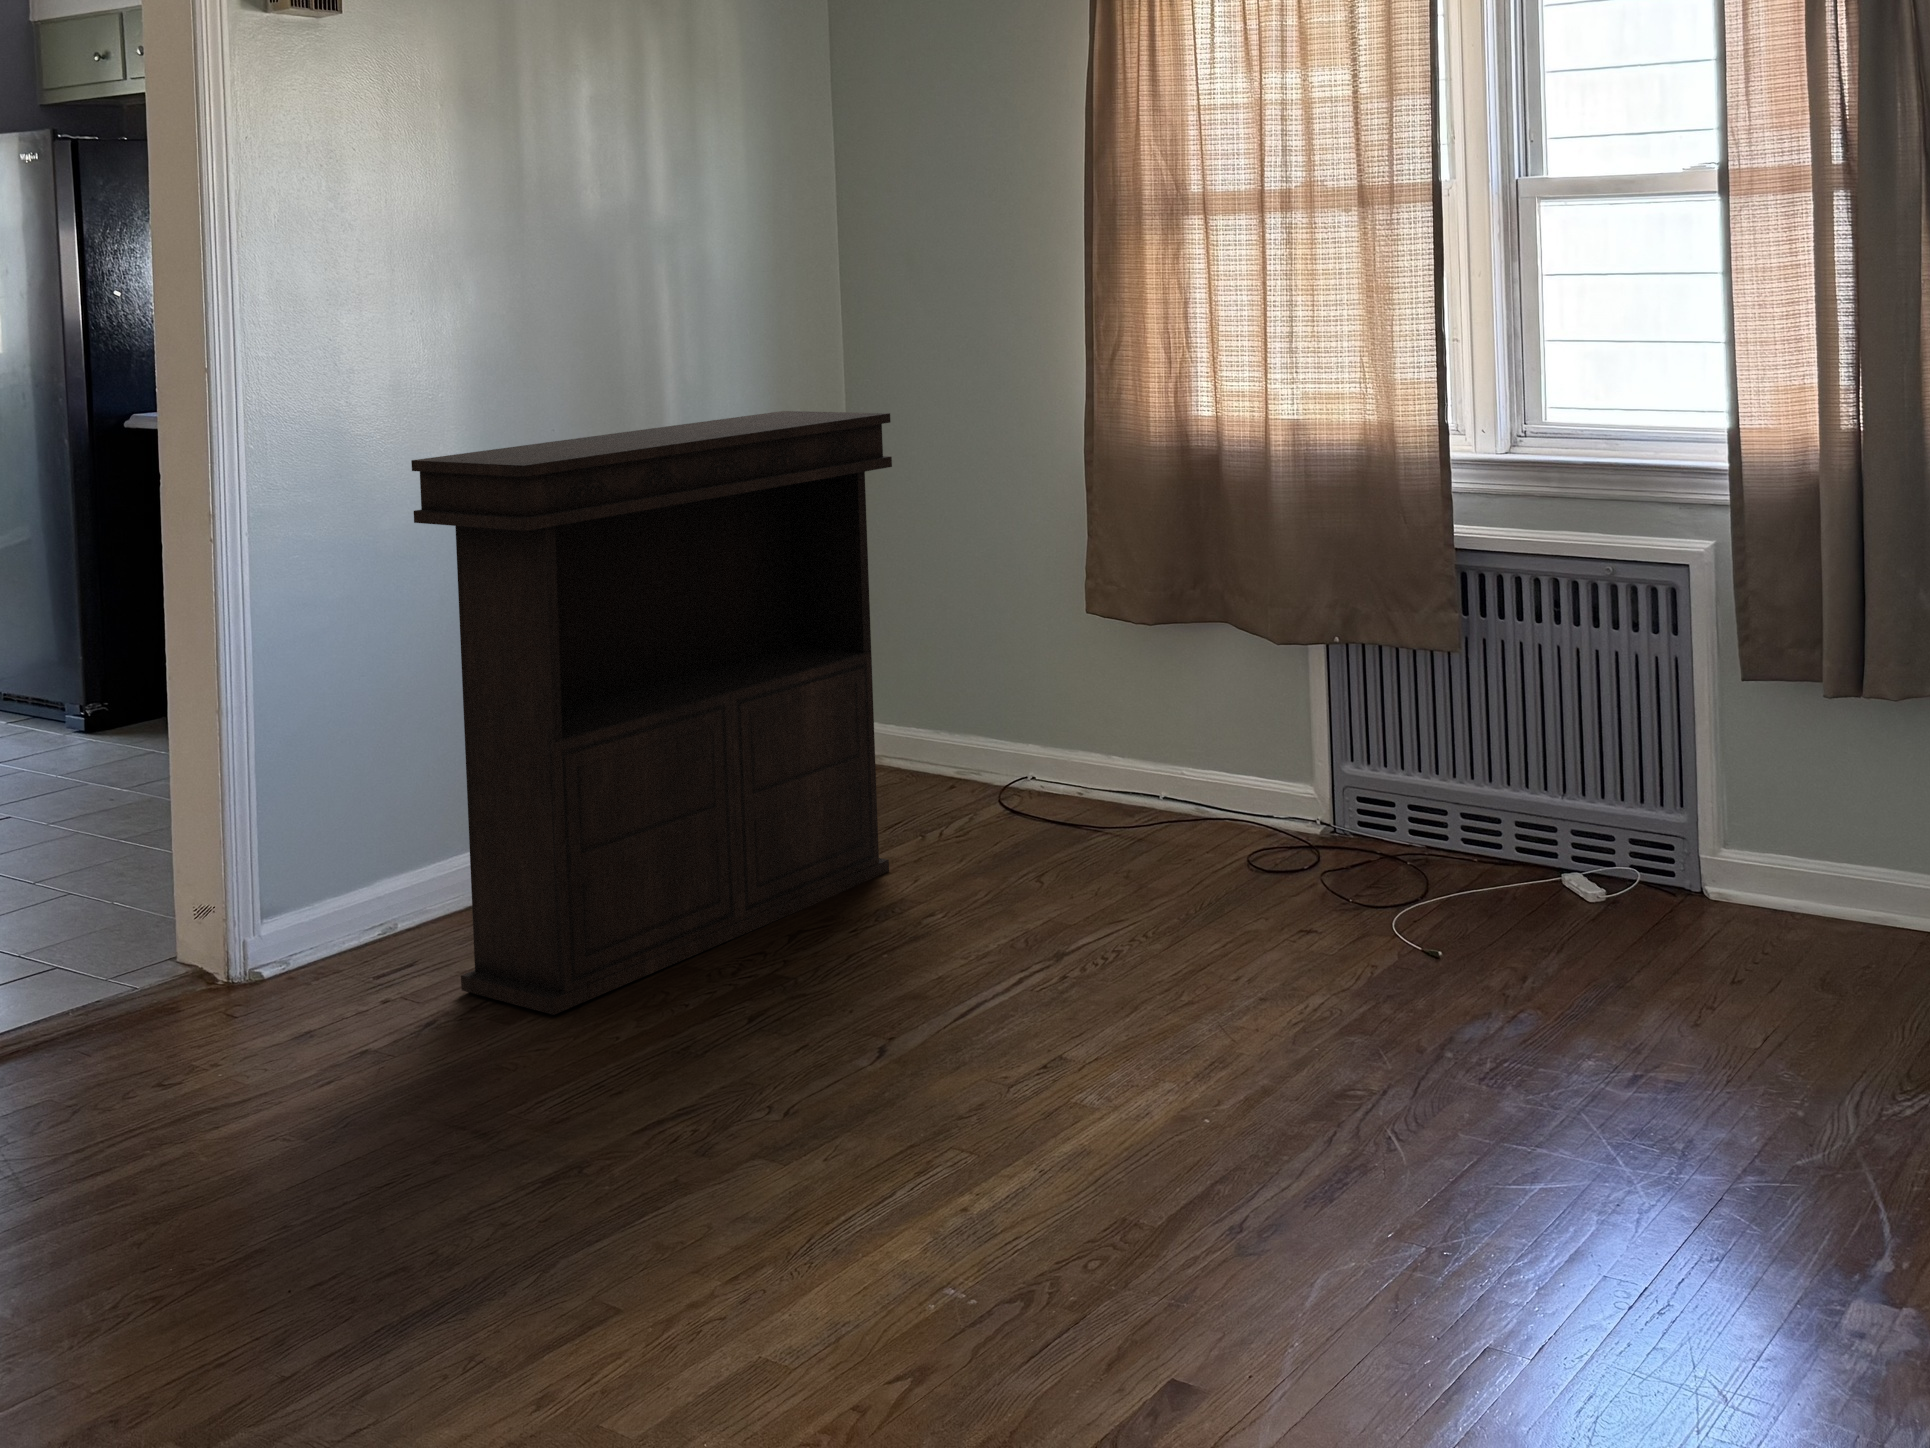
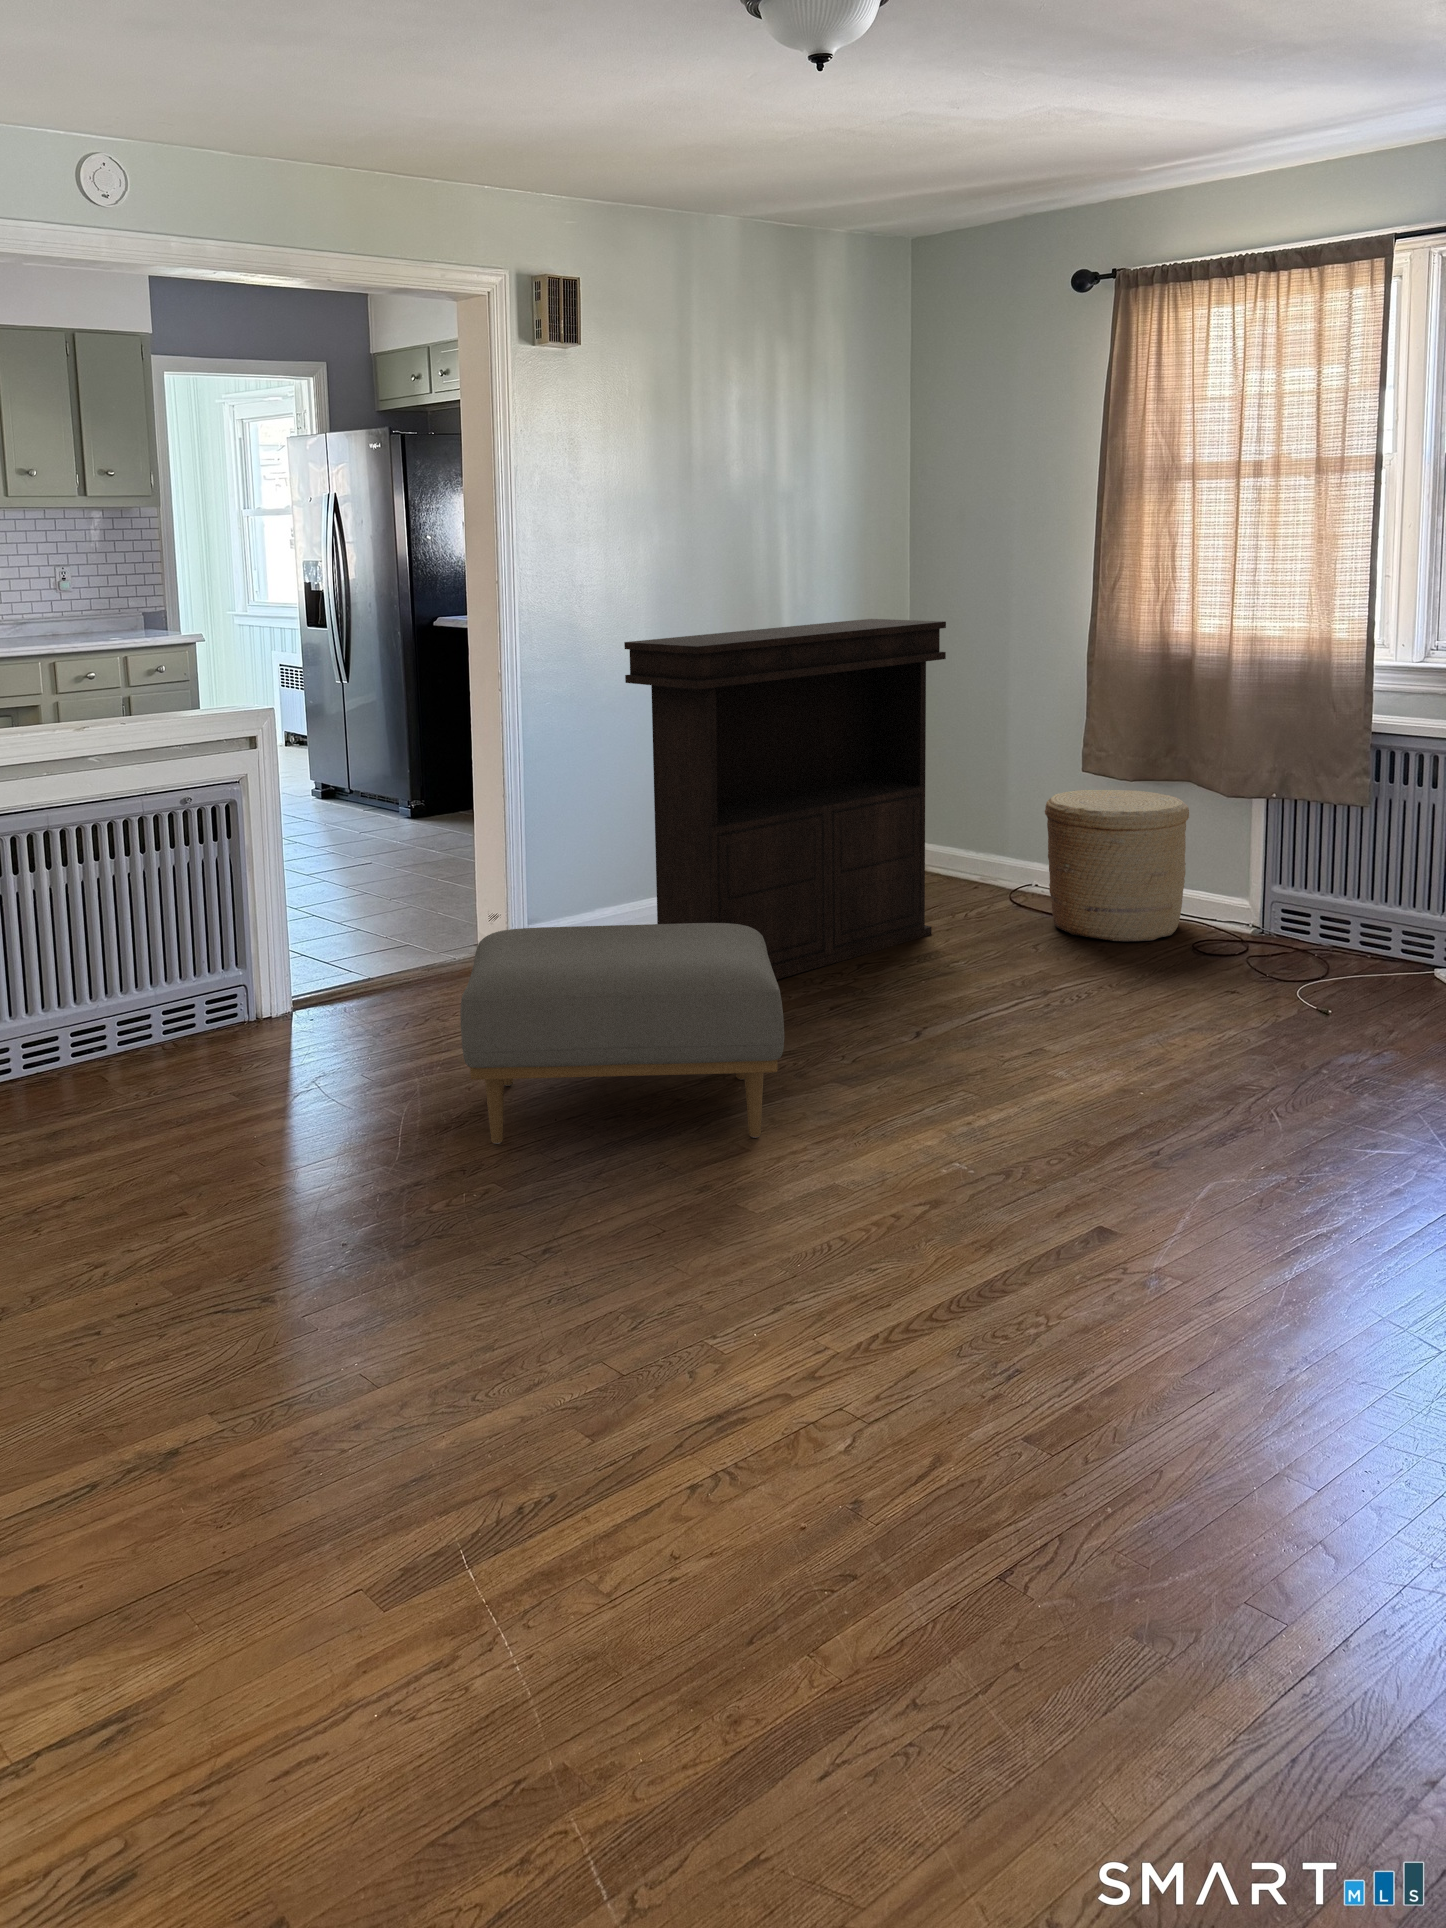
woven basket: none [1039,640,1230,861] -> present [1045,790,1189,941]
ottoman: none [115,904,670,1337] -> present [460,923,784,1144]

